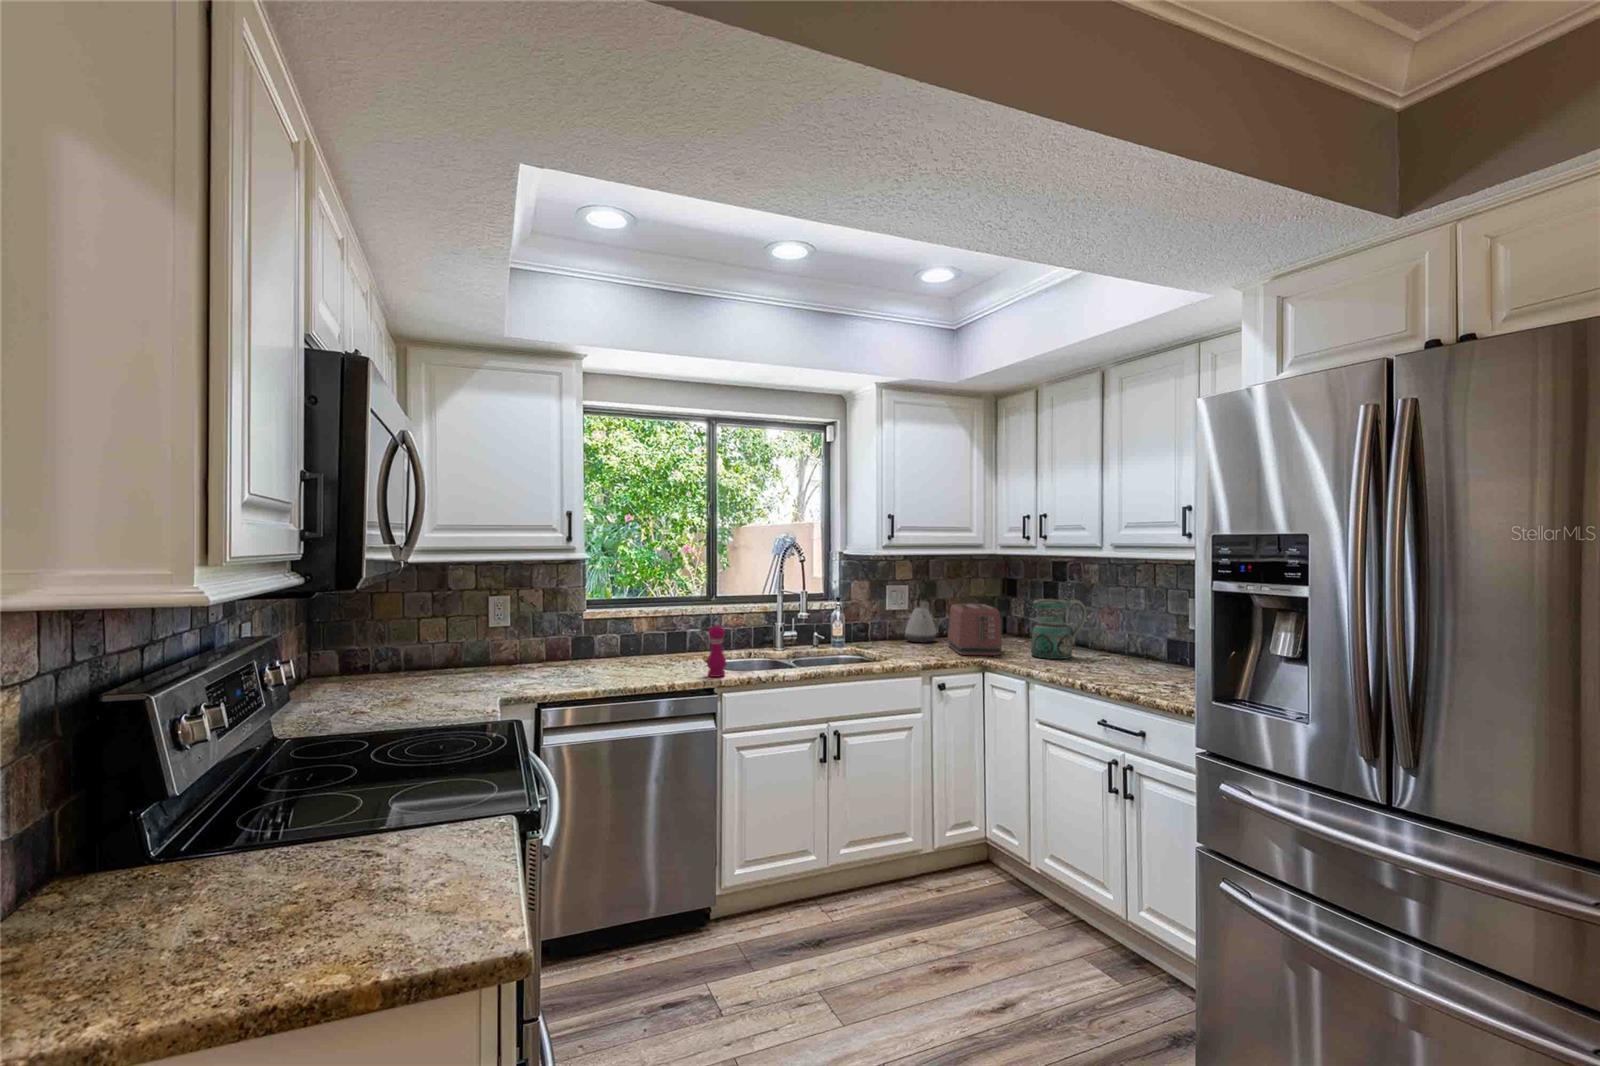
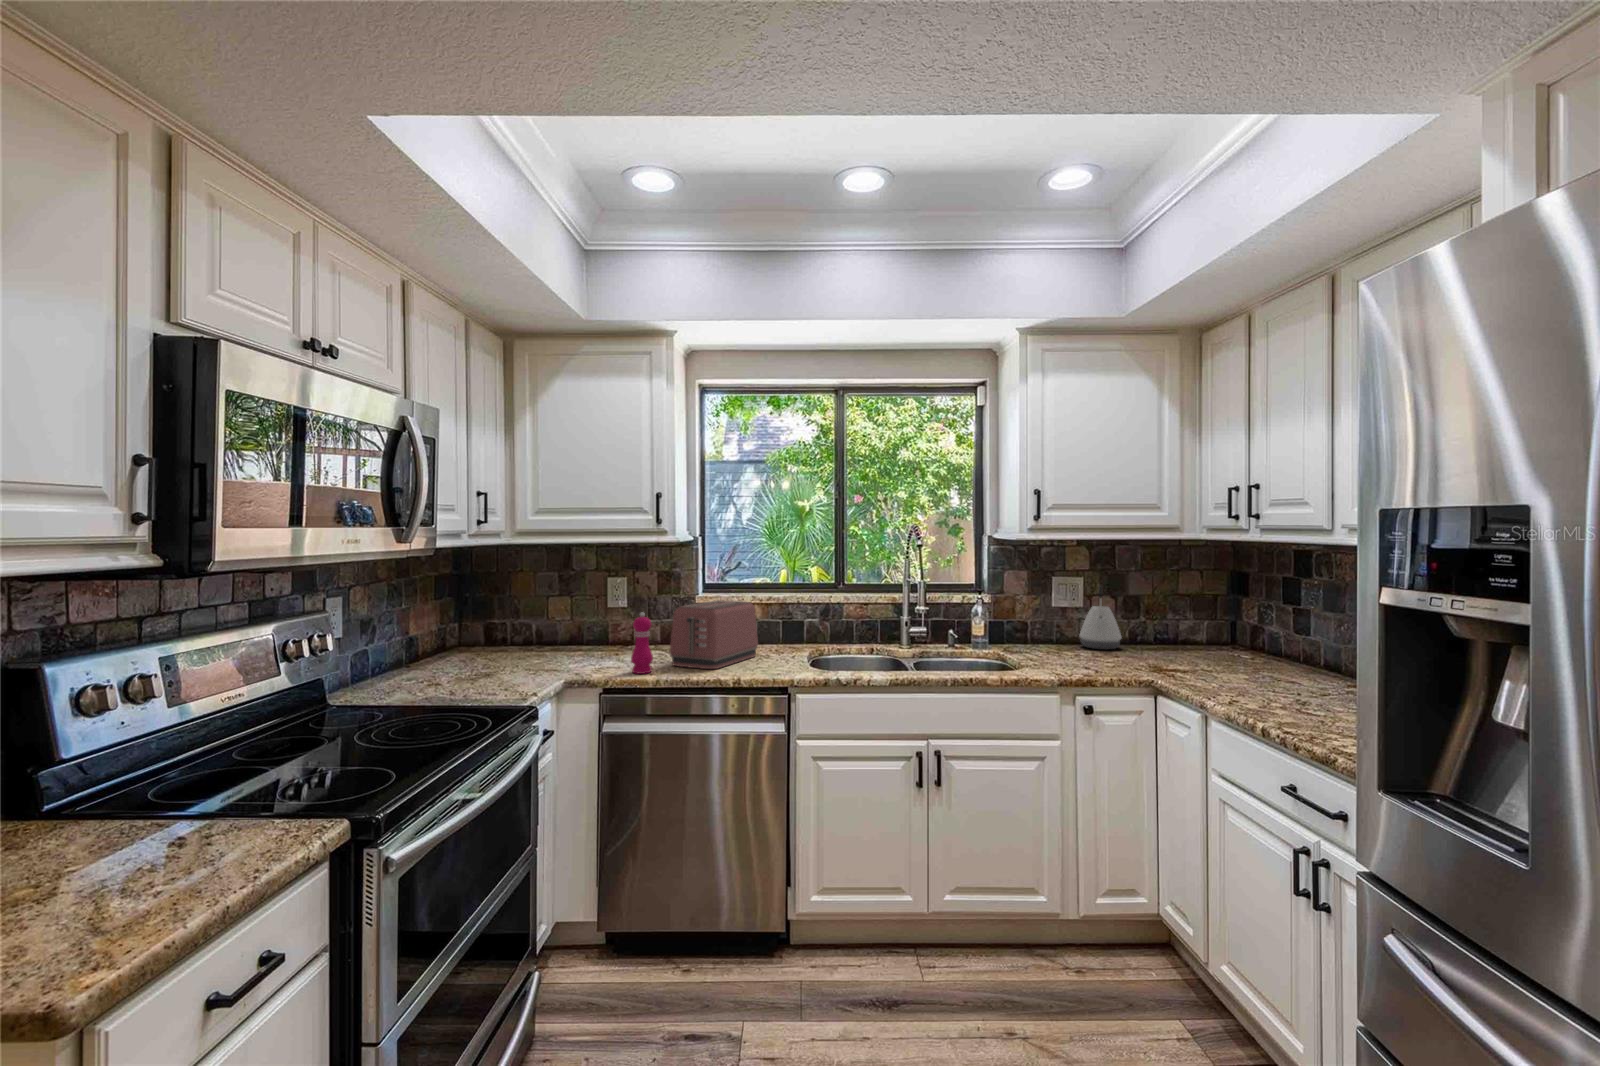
ceramic pitcher: present [1031,599,1086,659] -> none [1233,601,1322,686]
toaster: present [948,604,1002,655] -> present [670,600,758,669]
pepper mill: present [707,622,726,677] -> present [631,612,653,674]

